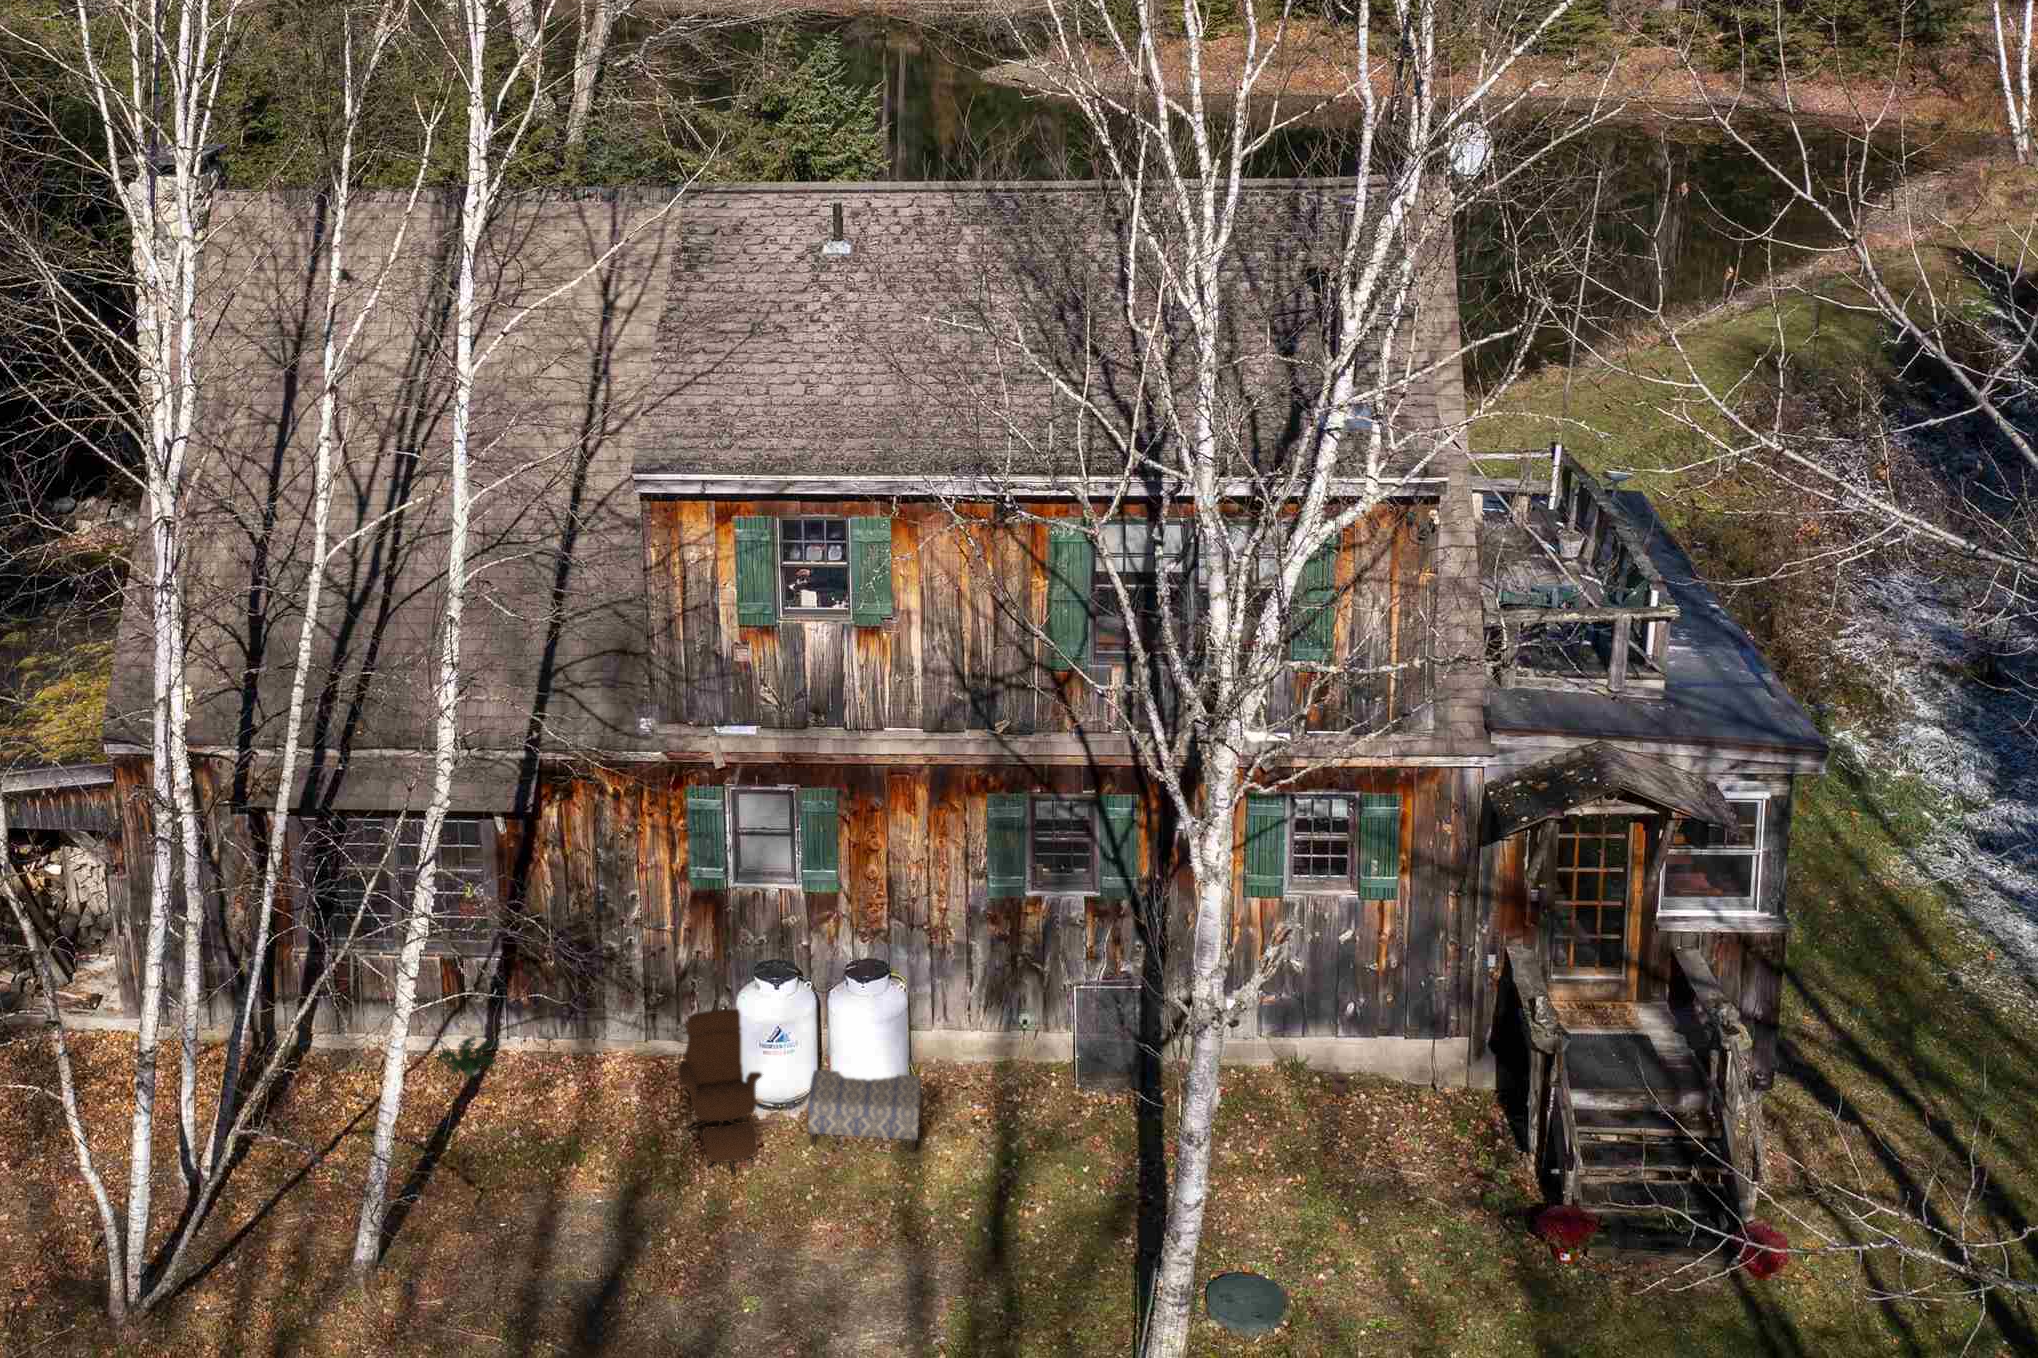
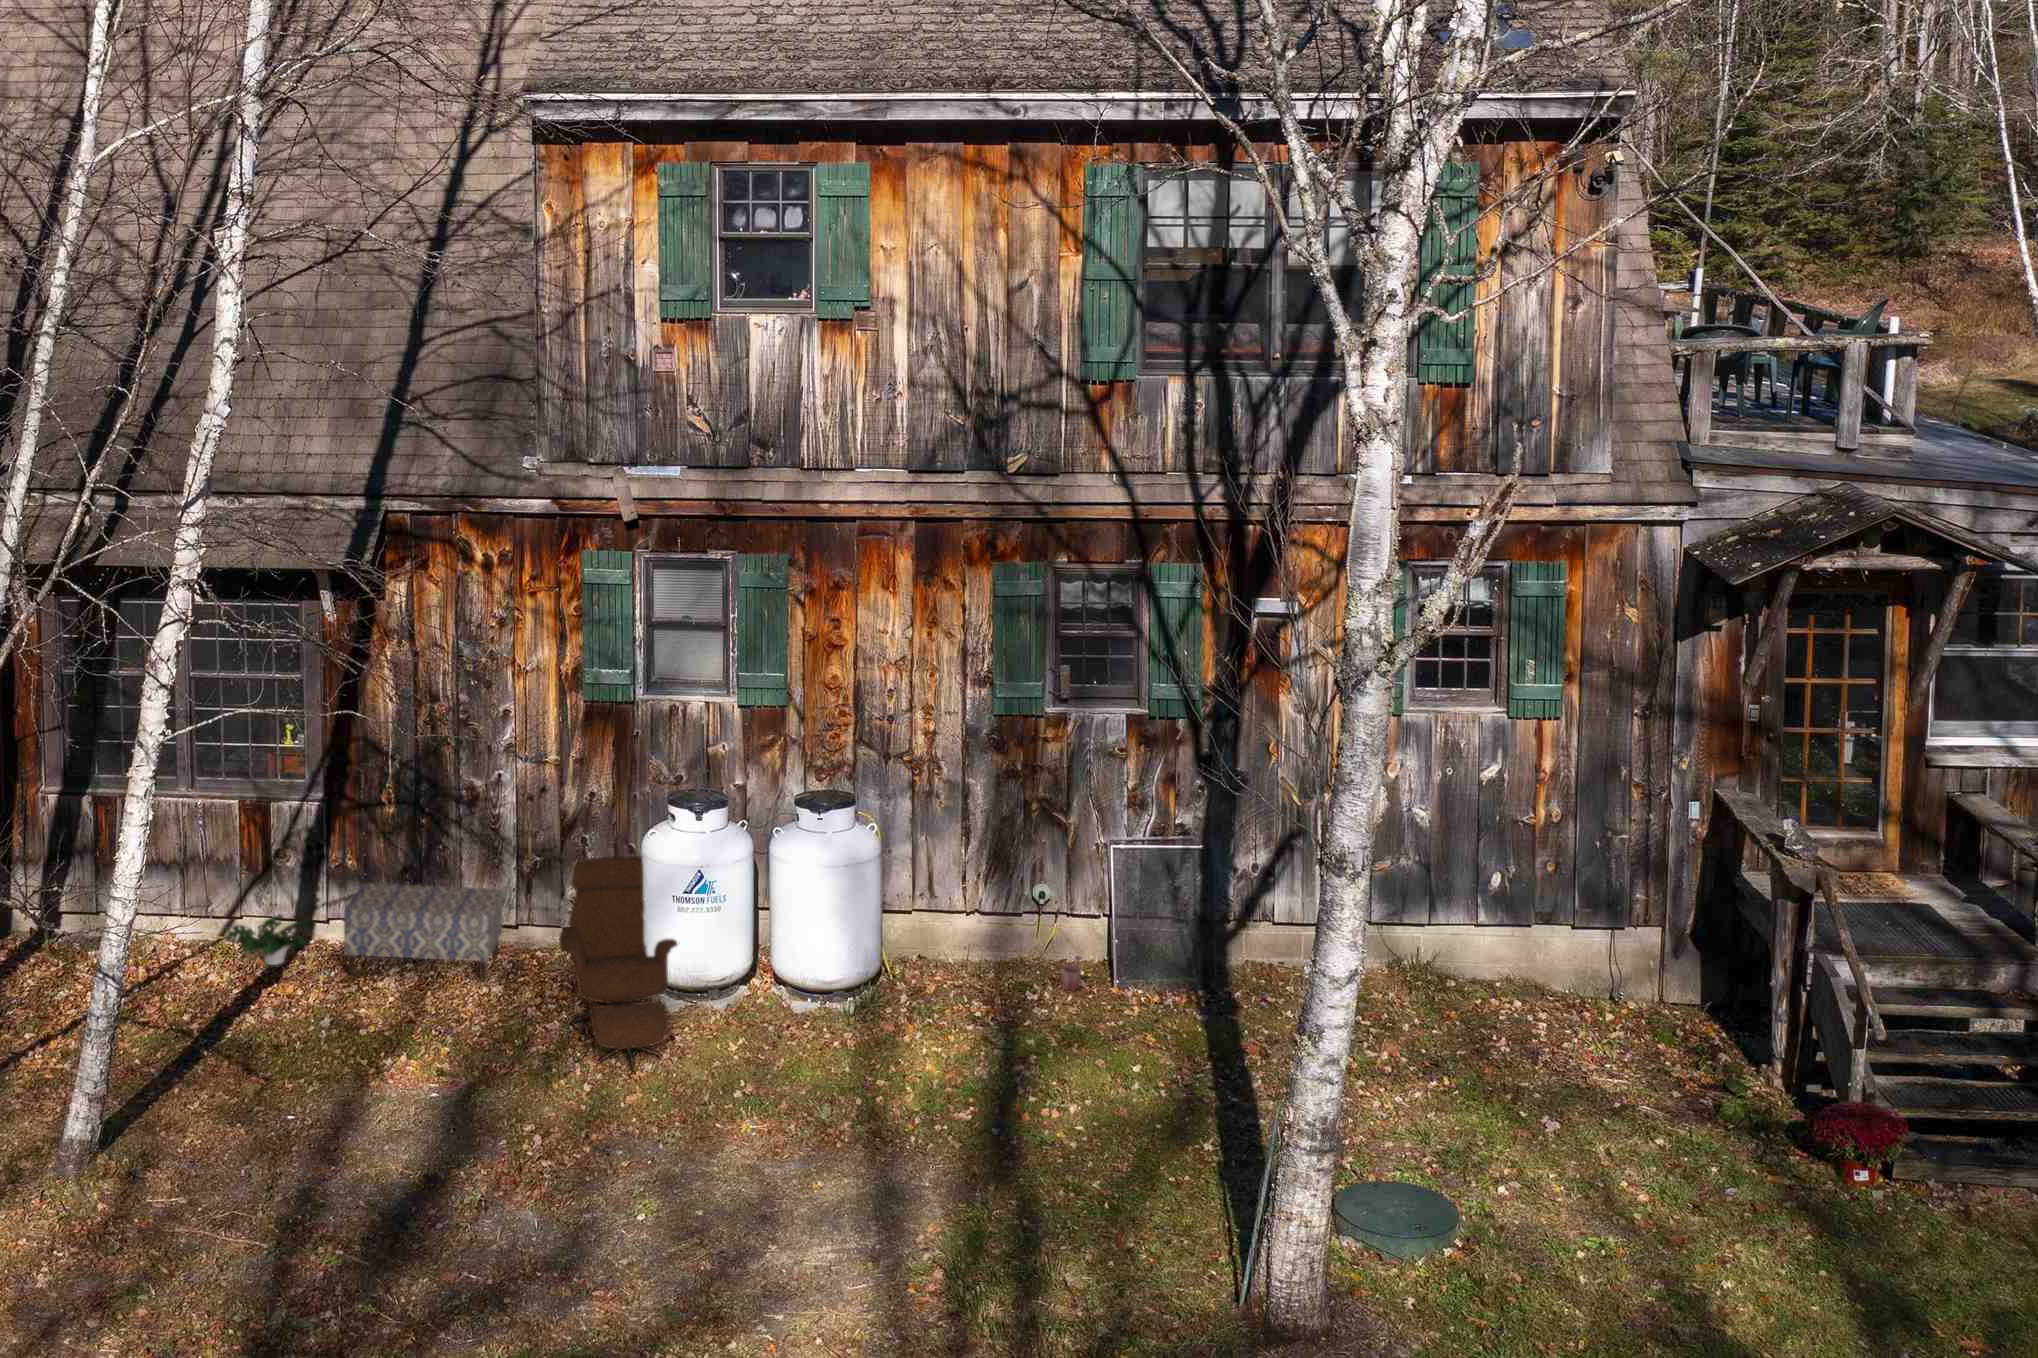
watering can: present [1332,1067,1348,1096] -> present [1062,955,1082,991]
bench: present [808,1070,921,1151] -> present [344,883,503,981]

